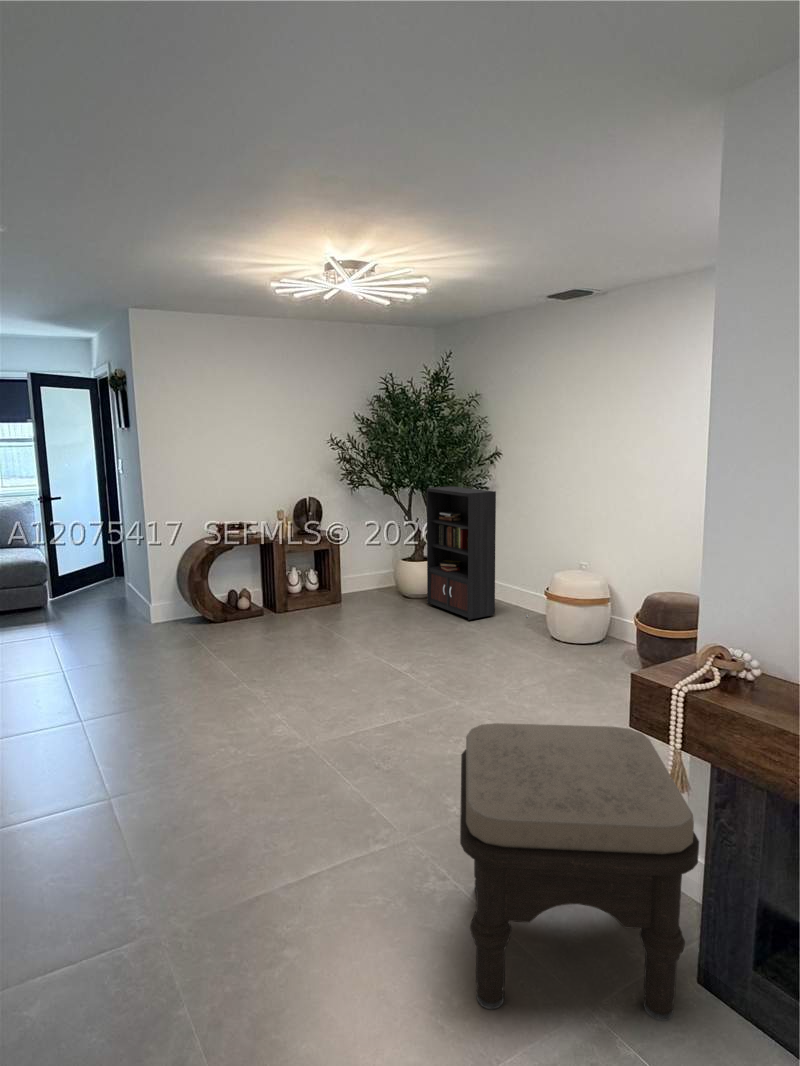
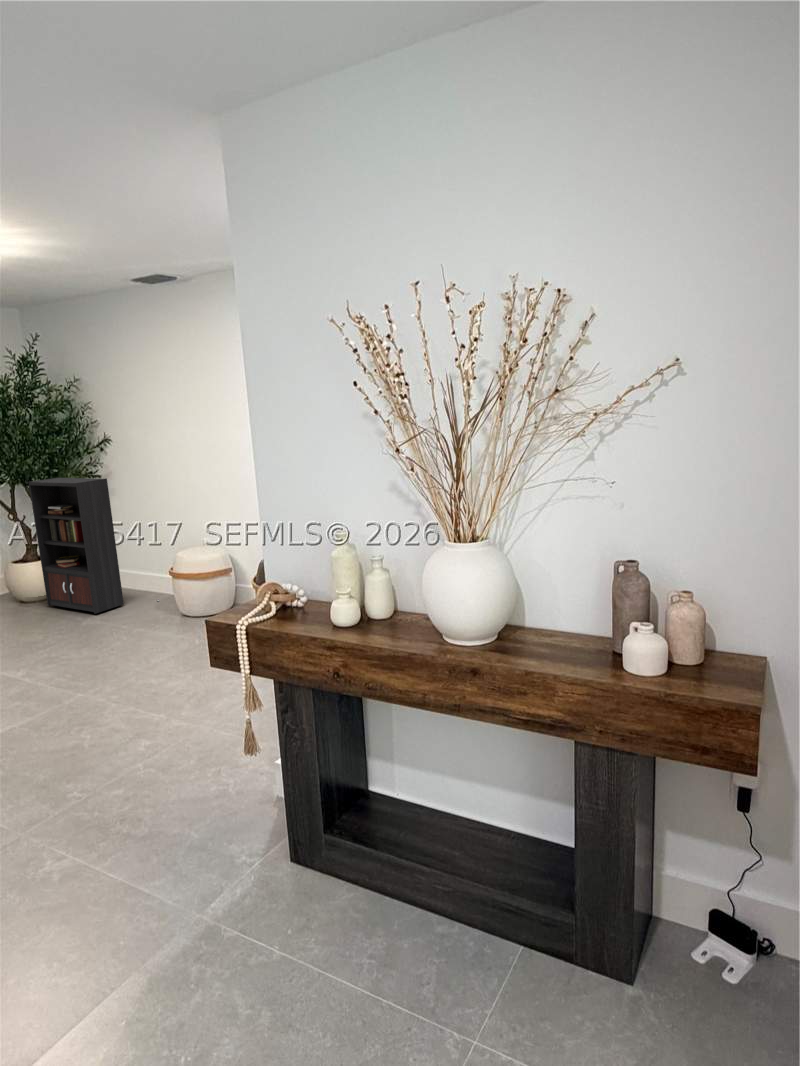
ottoman: present [460,723,699,1021] -> none [54,671,270,946]

